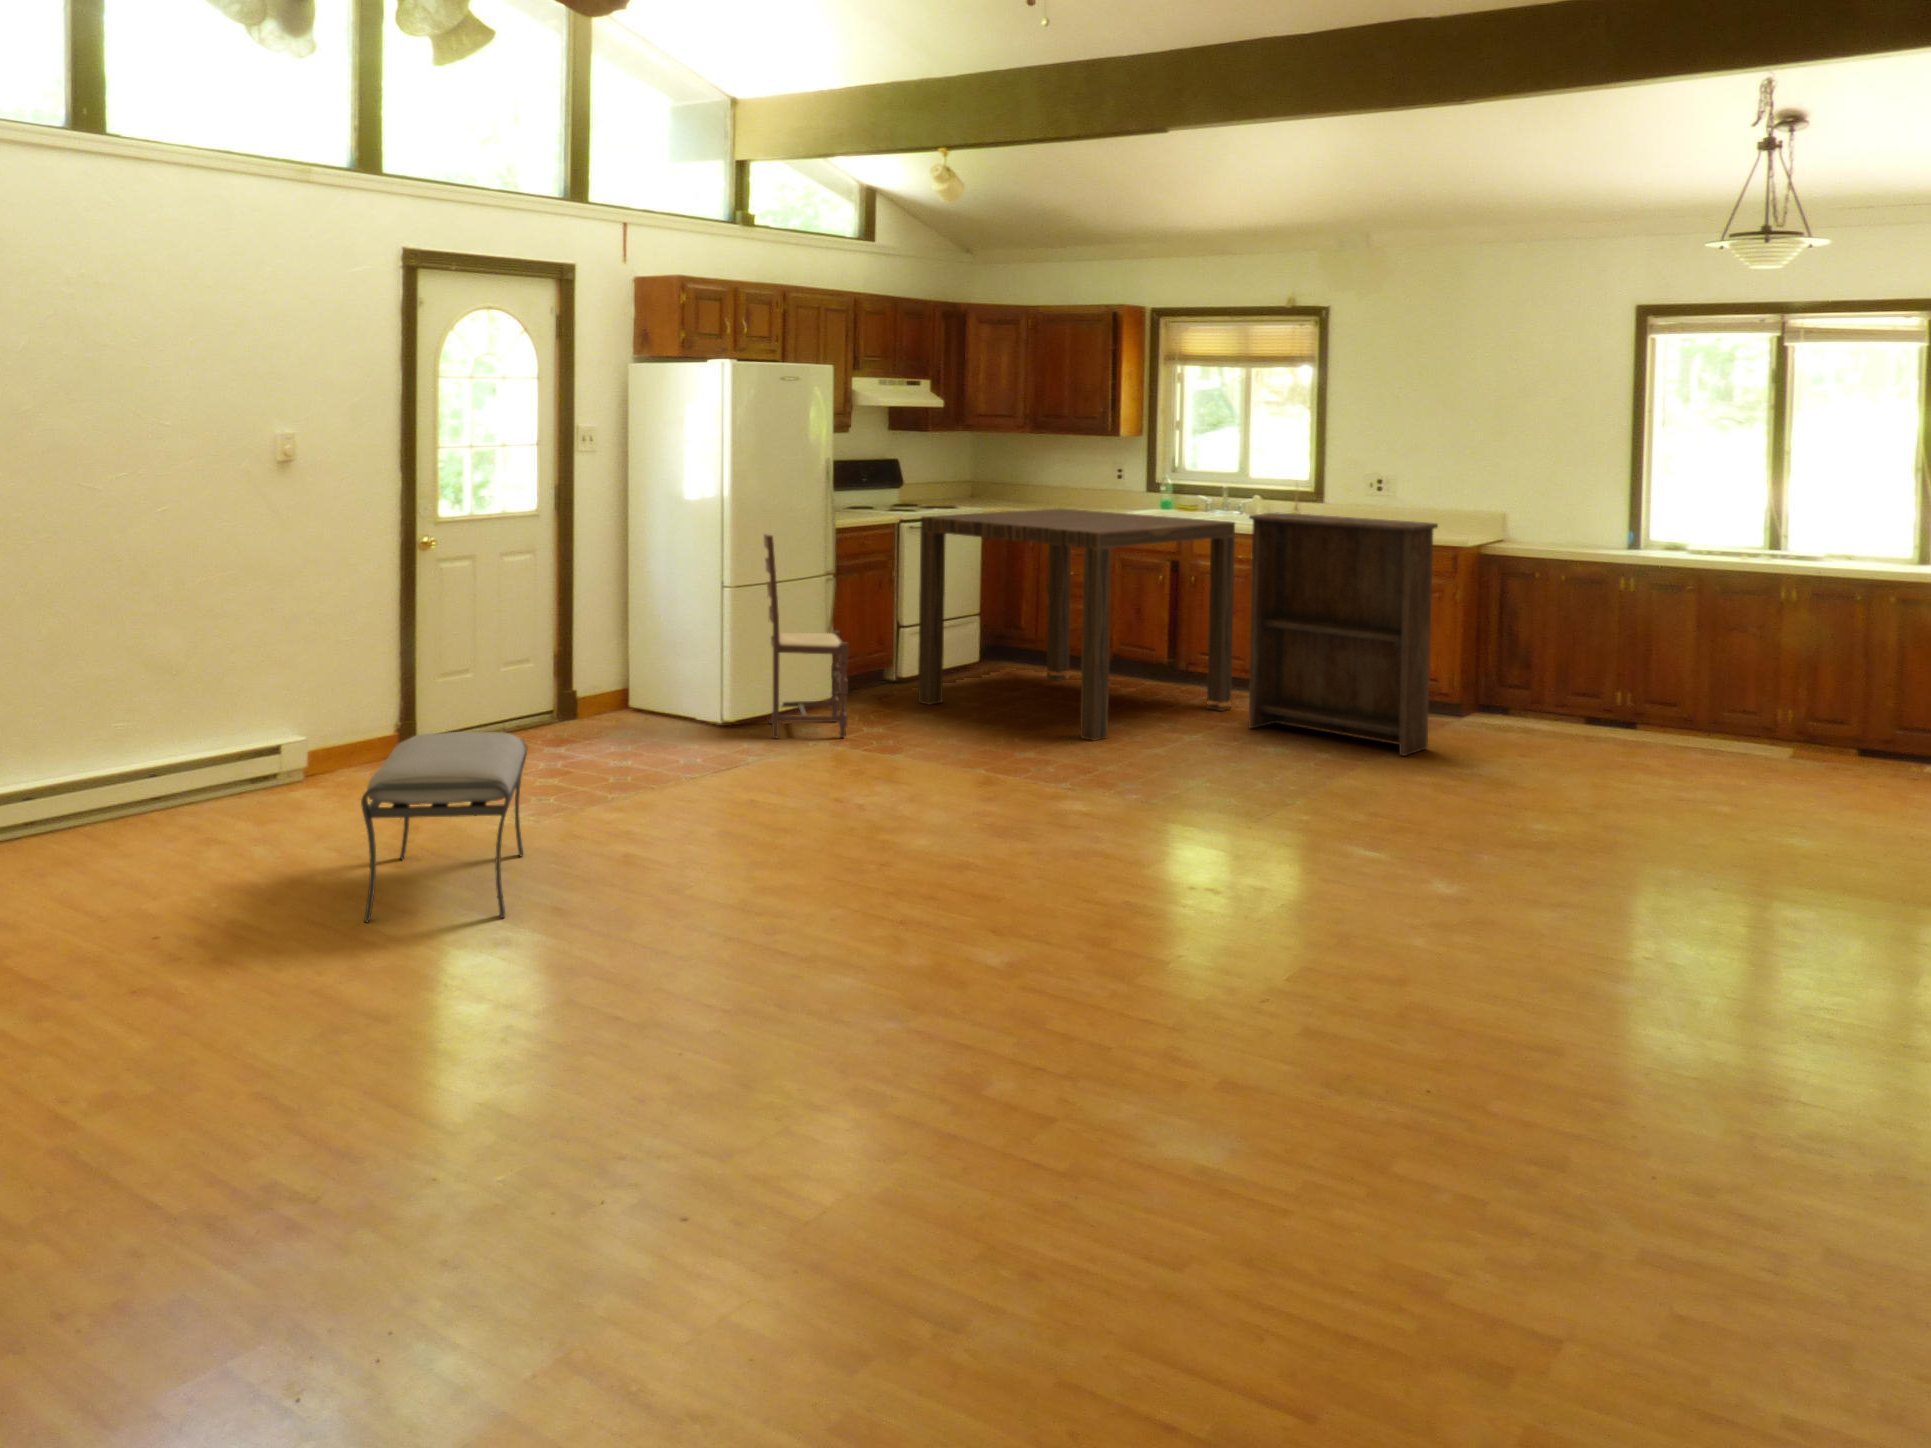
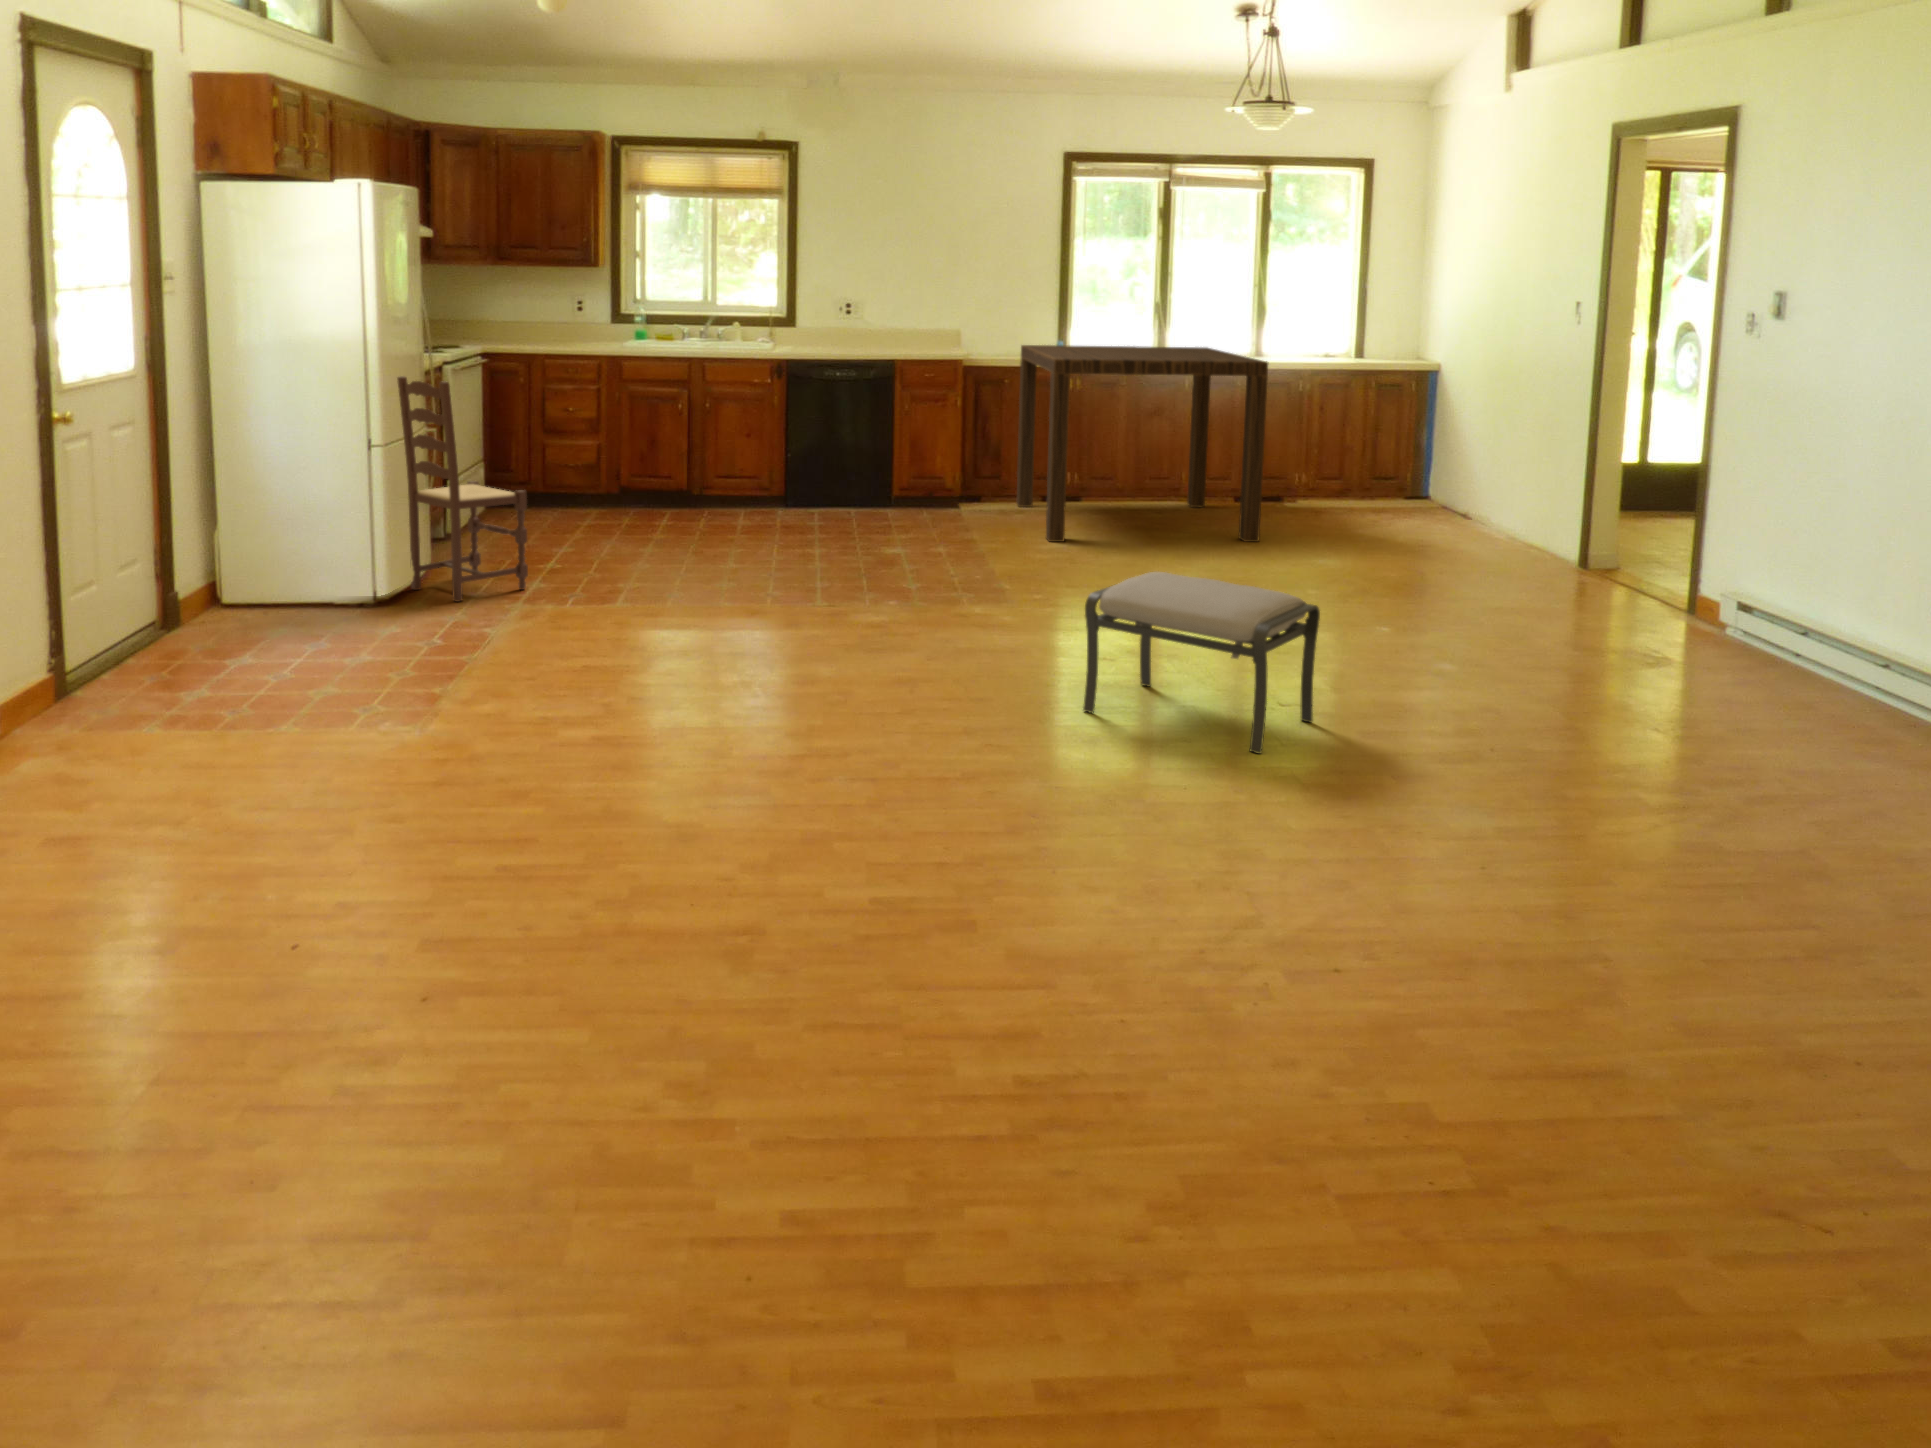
dining table: present [918,508,1235,741] -> present [1017,345,1268,542]
bookshelf: present [1249,513,1438,756] -> none [814,335,963,527]
ottoman: present [361,732,527,922] -> present [1083,572,1320,754]

